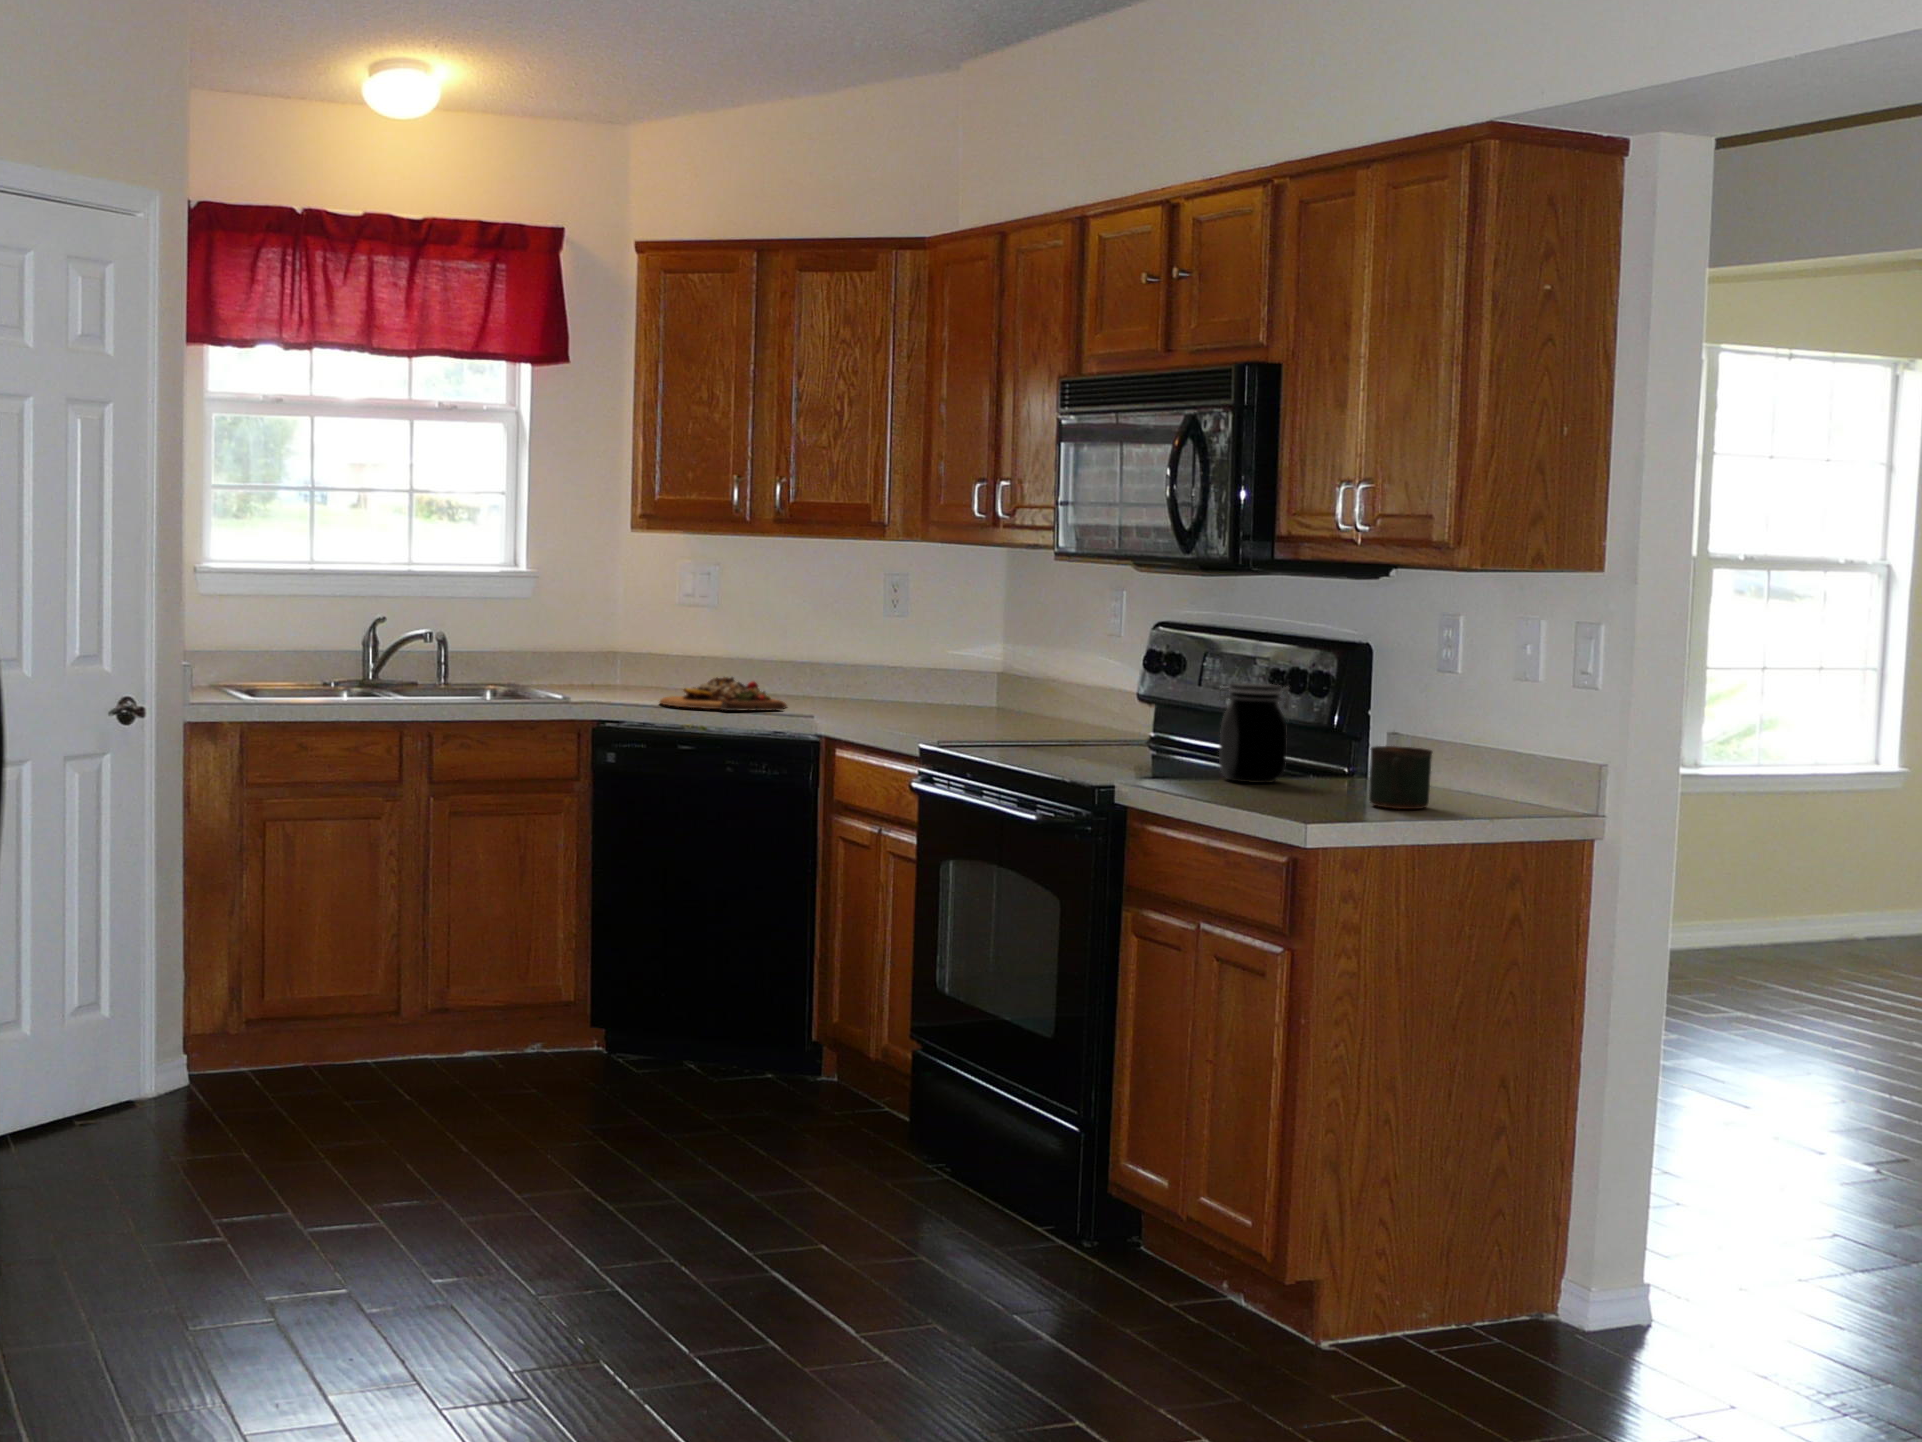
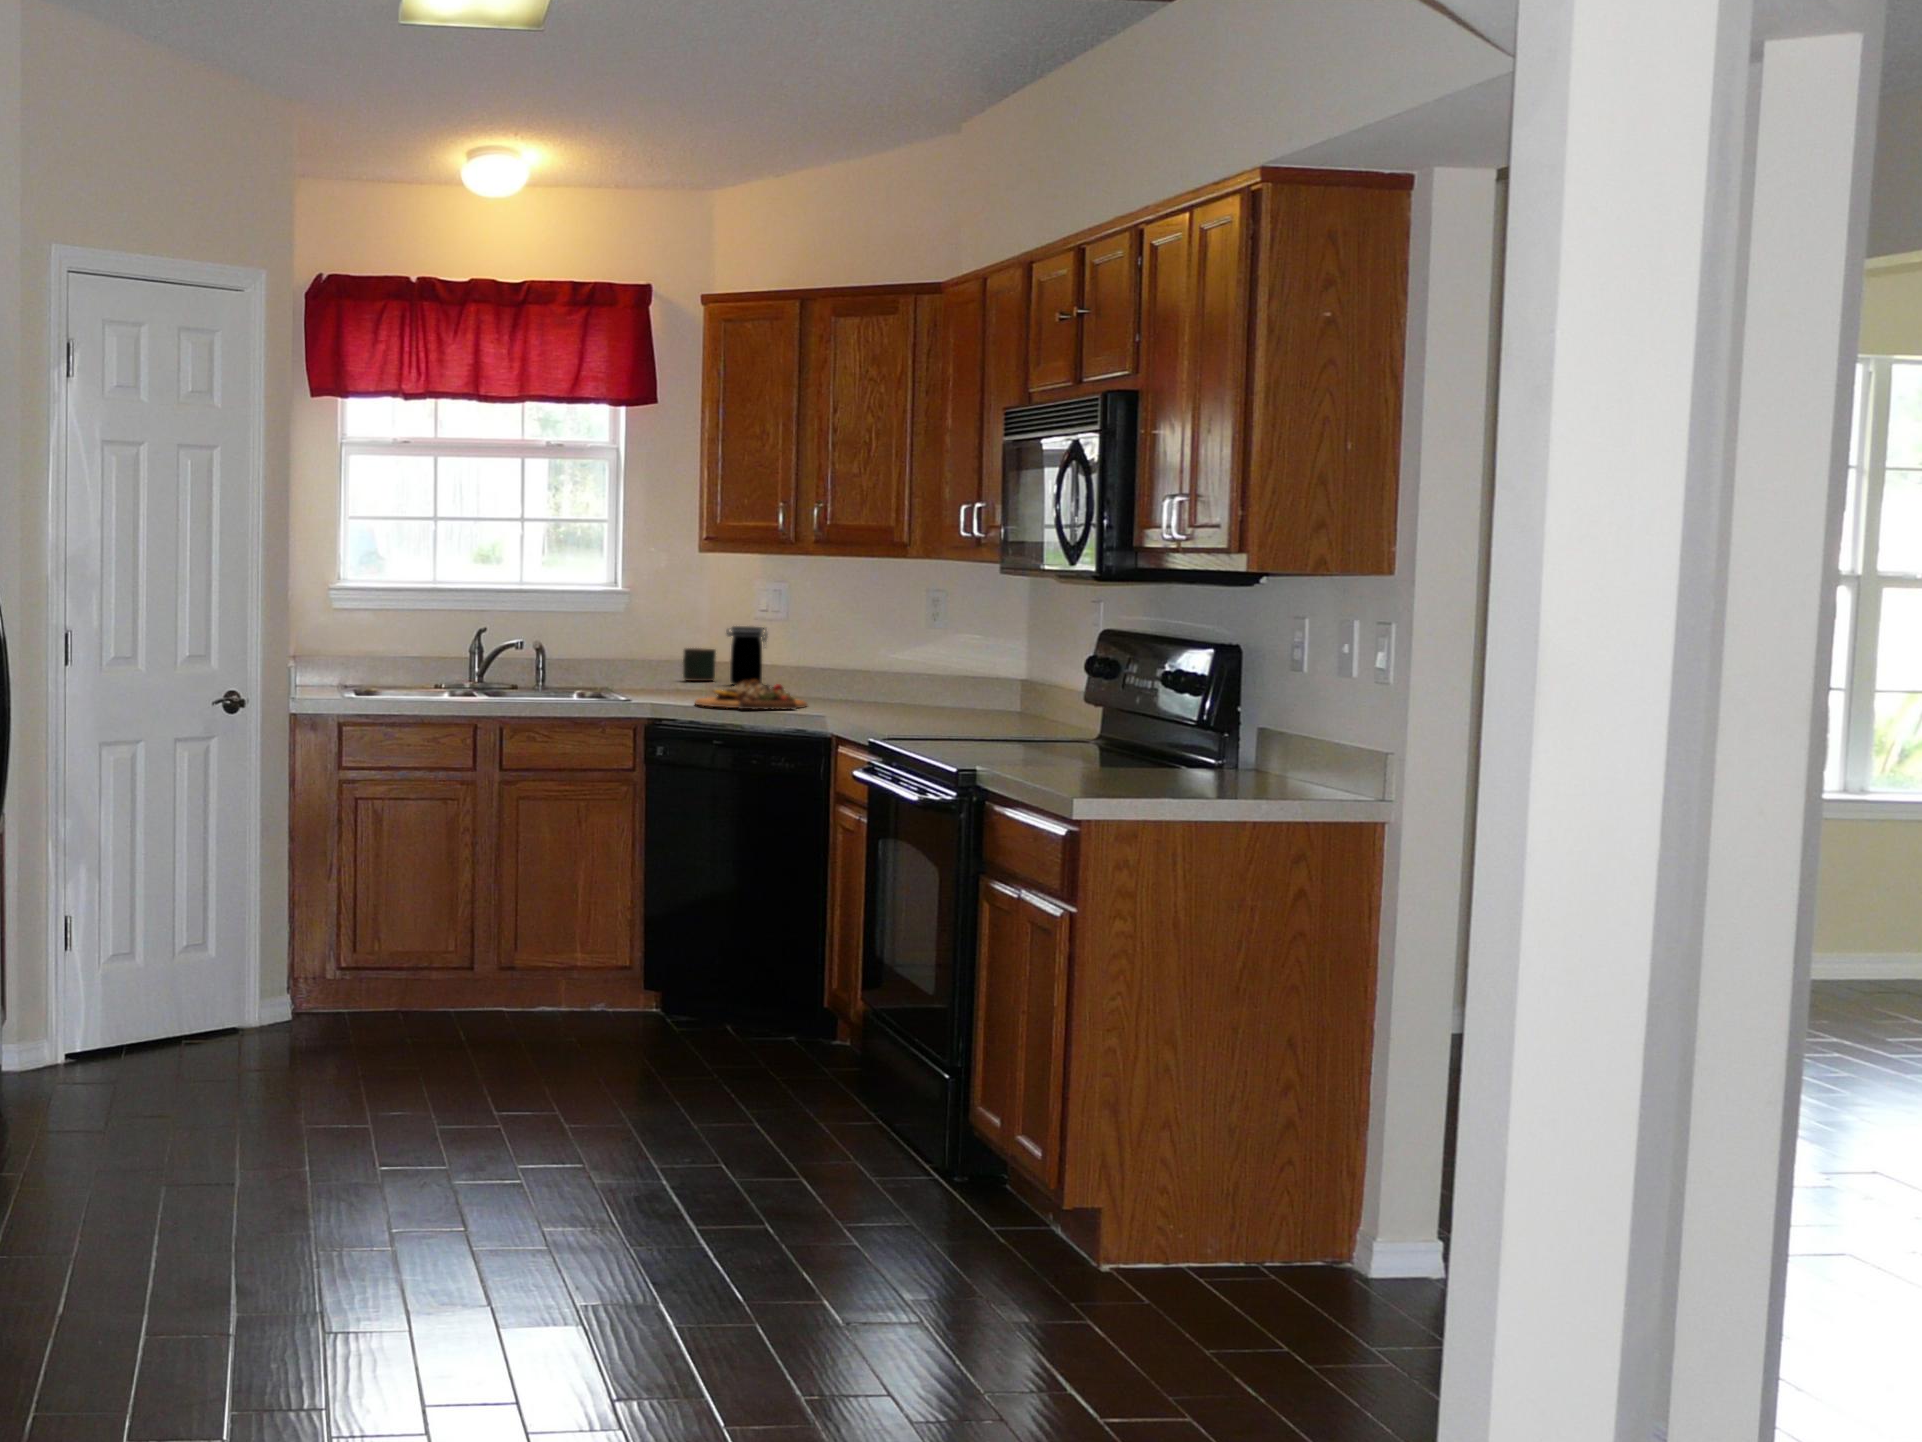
jar: present [1219,683,1291,783] -> present [727,626,768,685]
mug: present [1369,746,1432,809] -> present [683,648,716,681]

